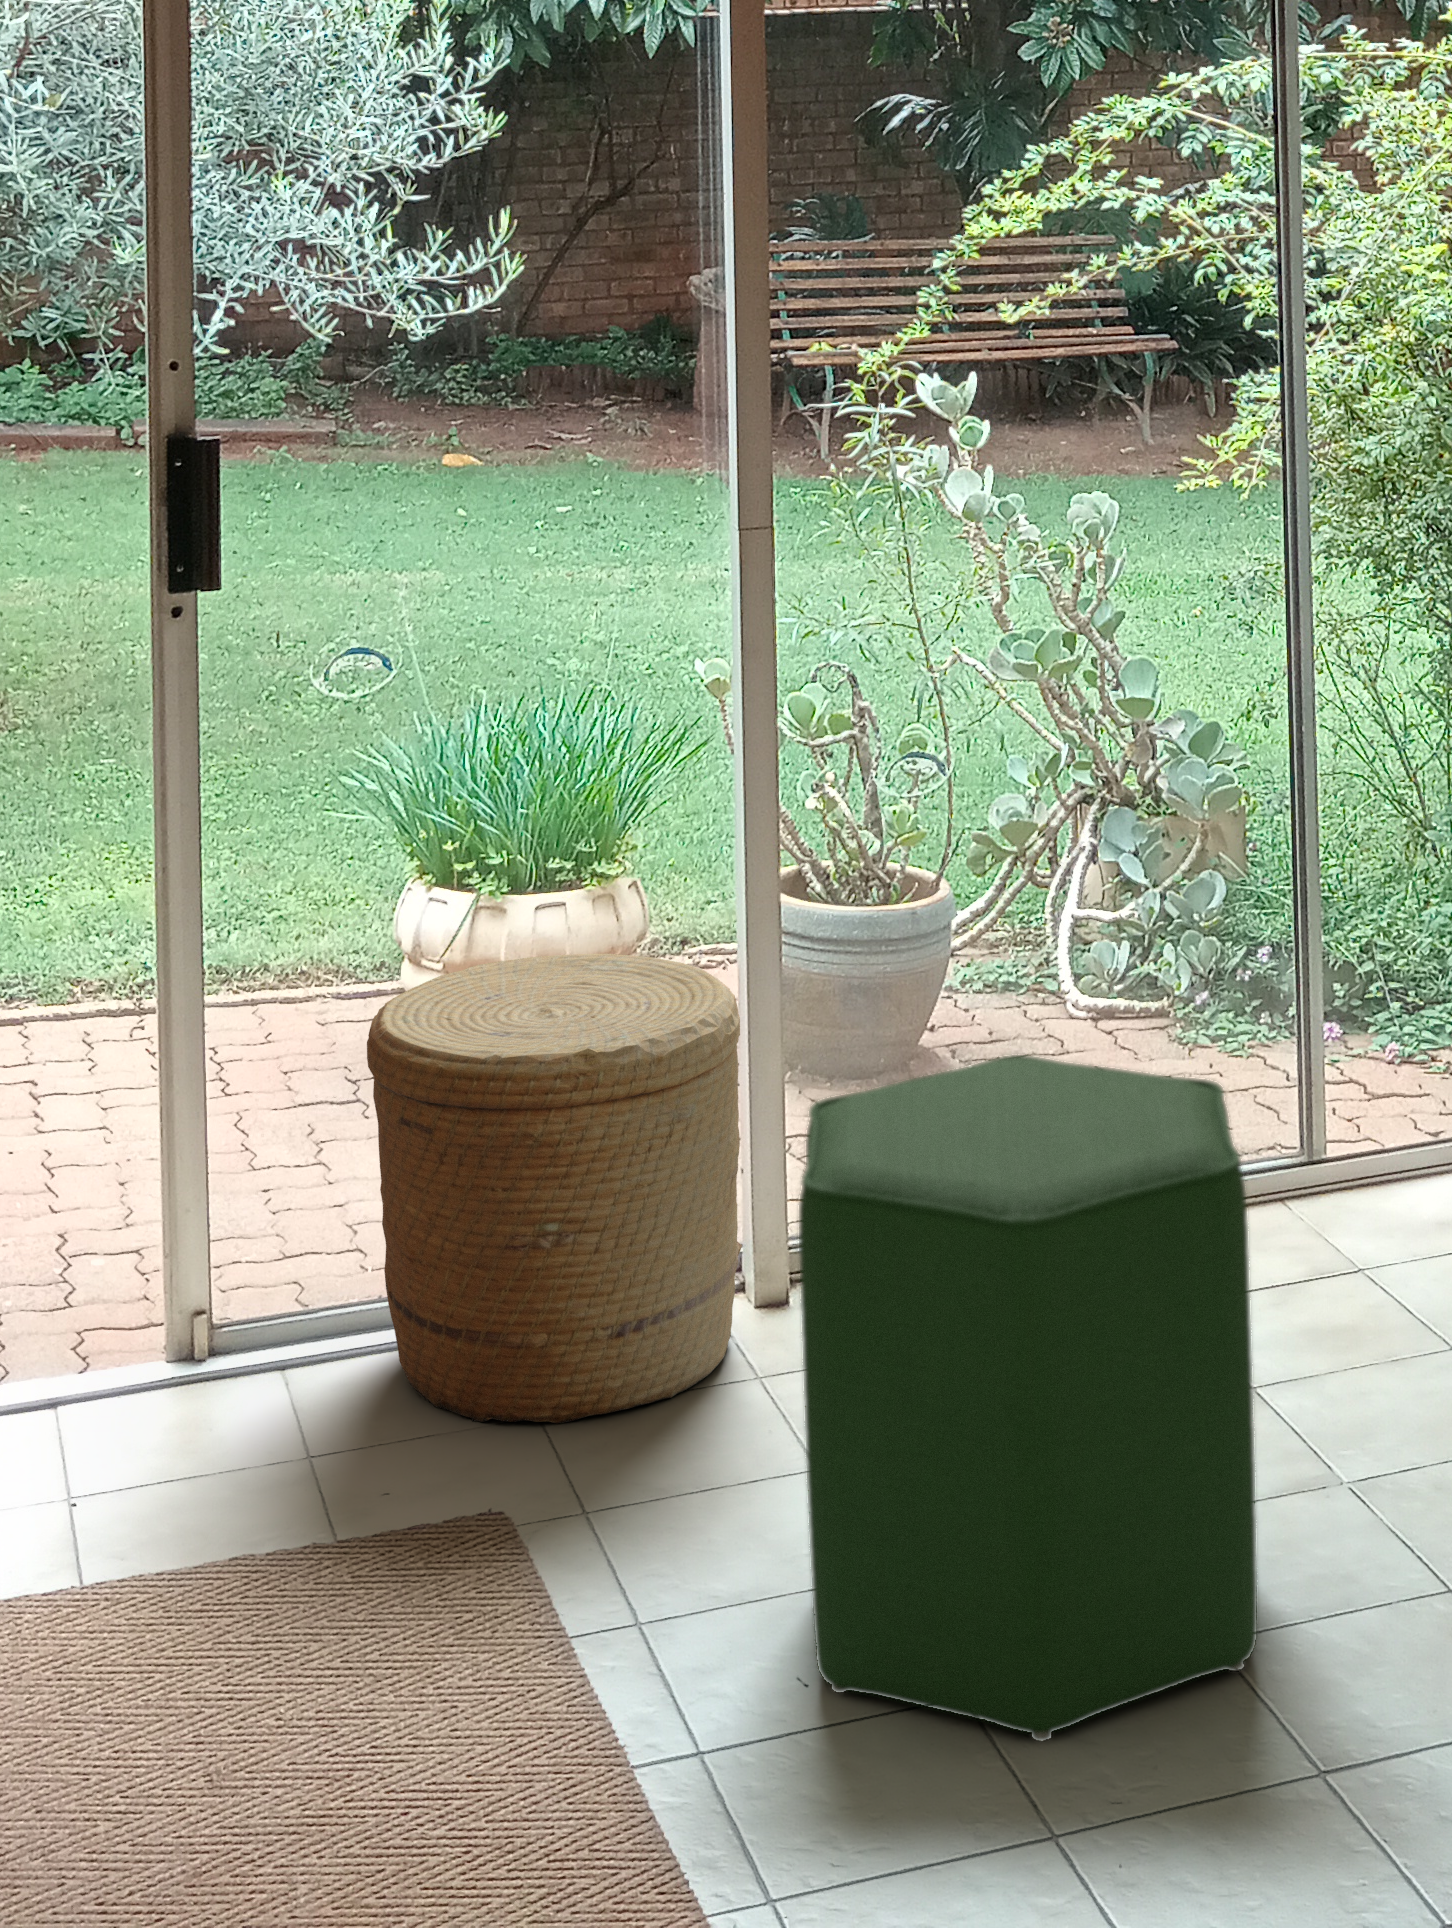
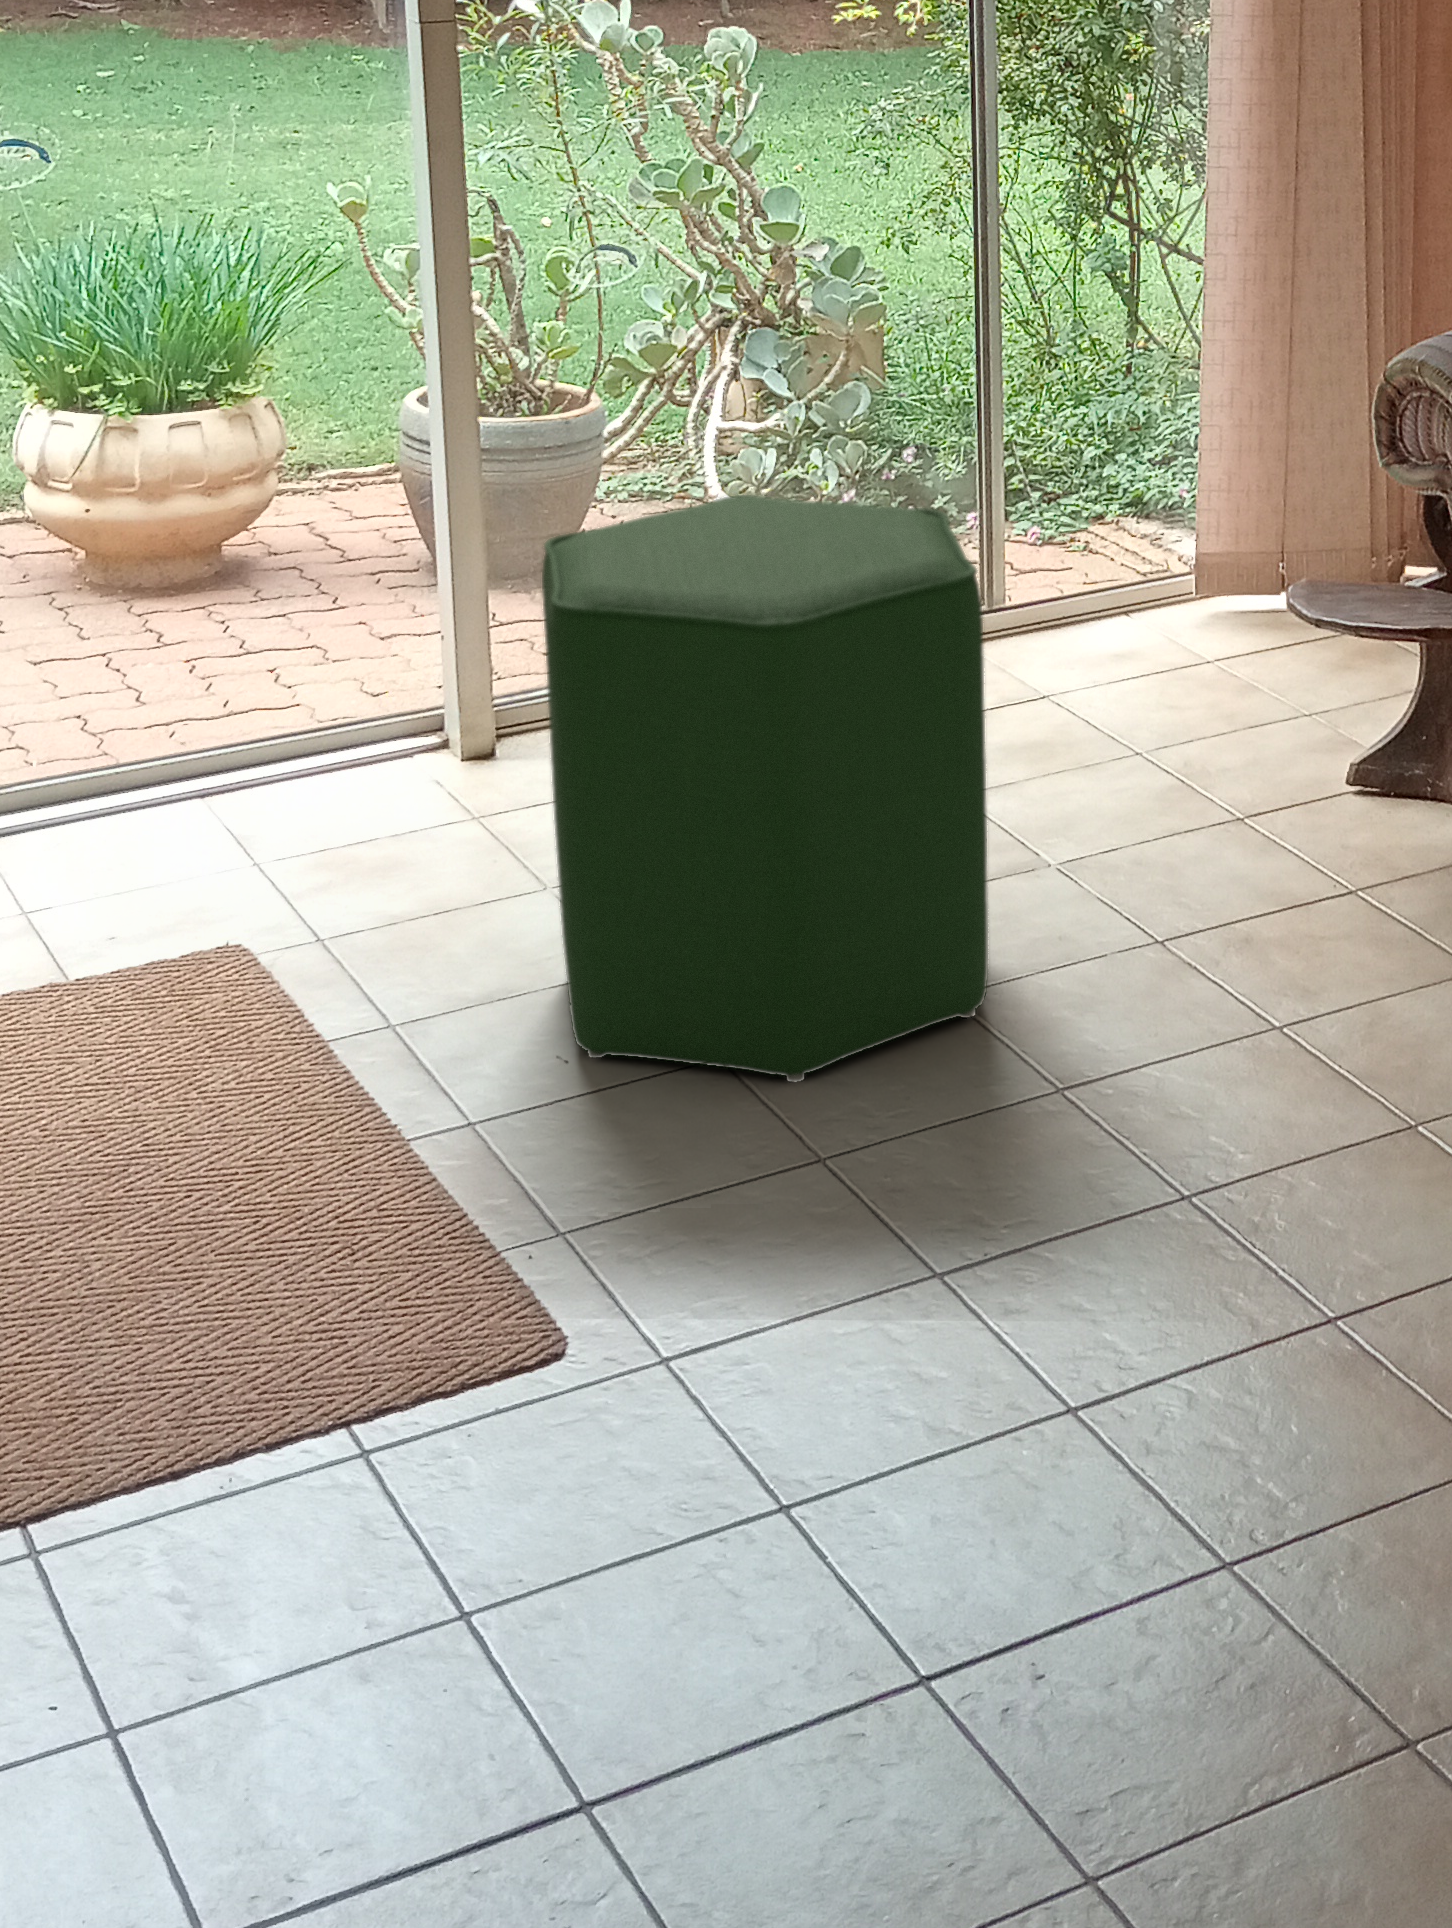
woven basket: present [367,954,742,1424] -> none [50,433,443,867]

